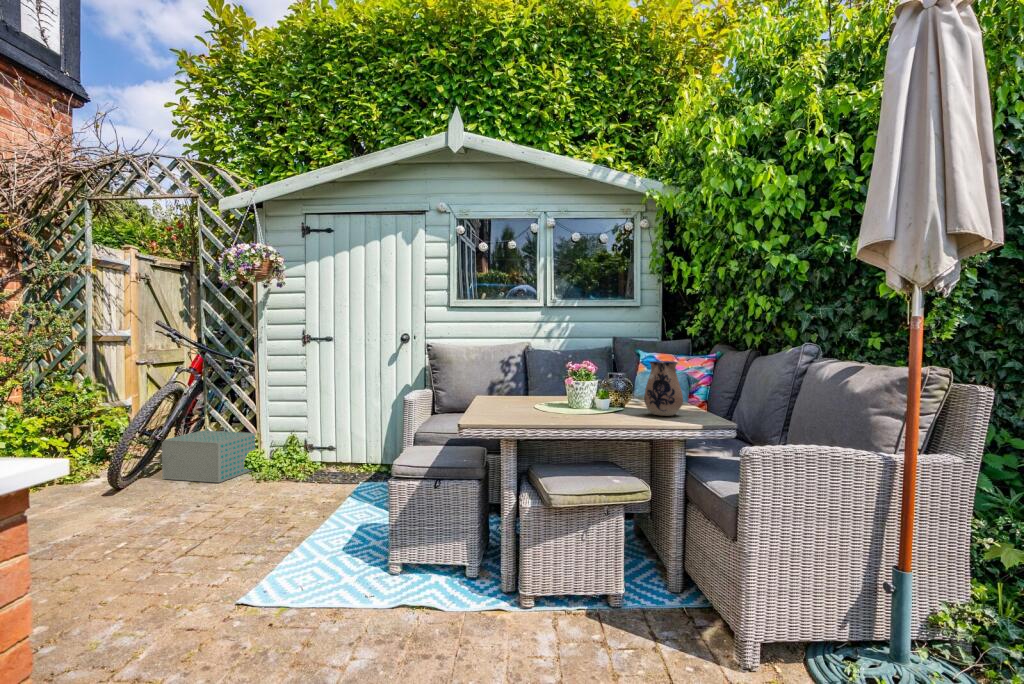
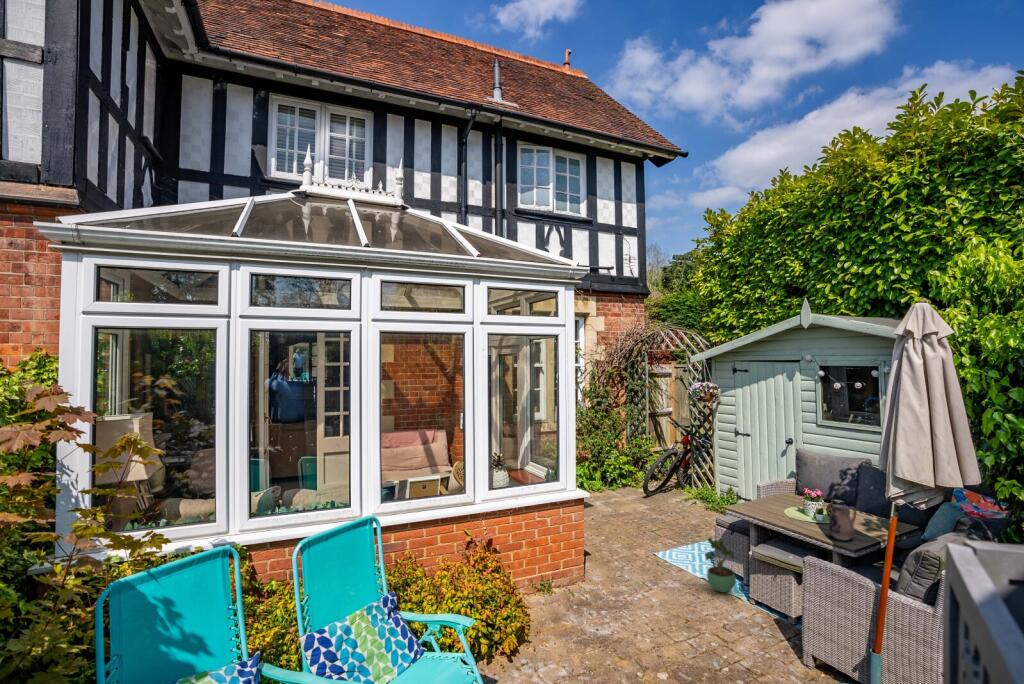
storage box: present [162,430,255,482] -> none [669,474,714,505]
potted plant: none [410,480,486,596] -> present [705,538,736,592]

